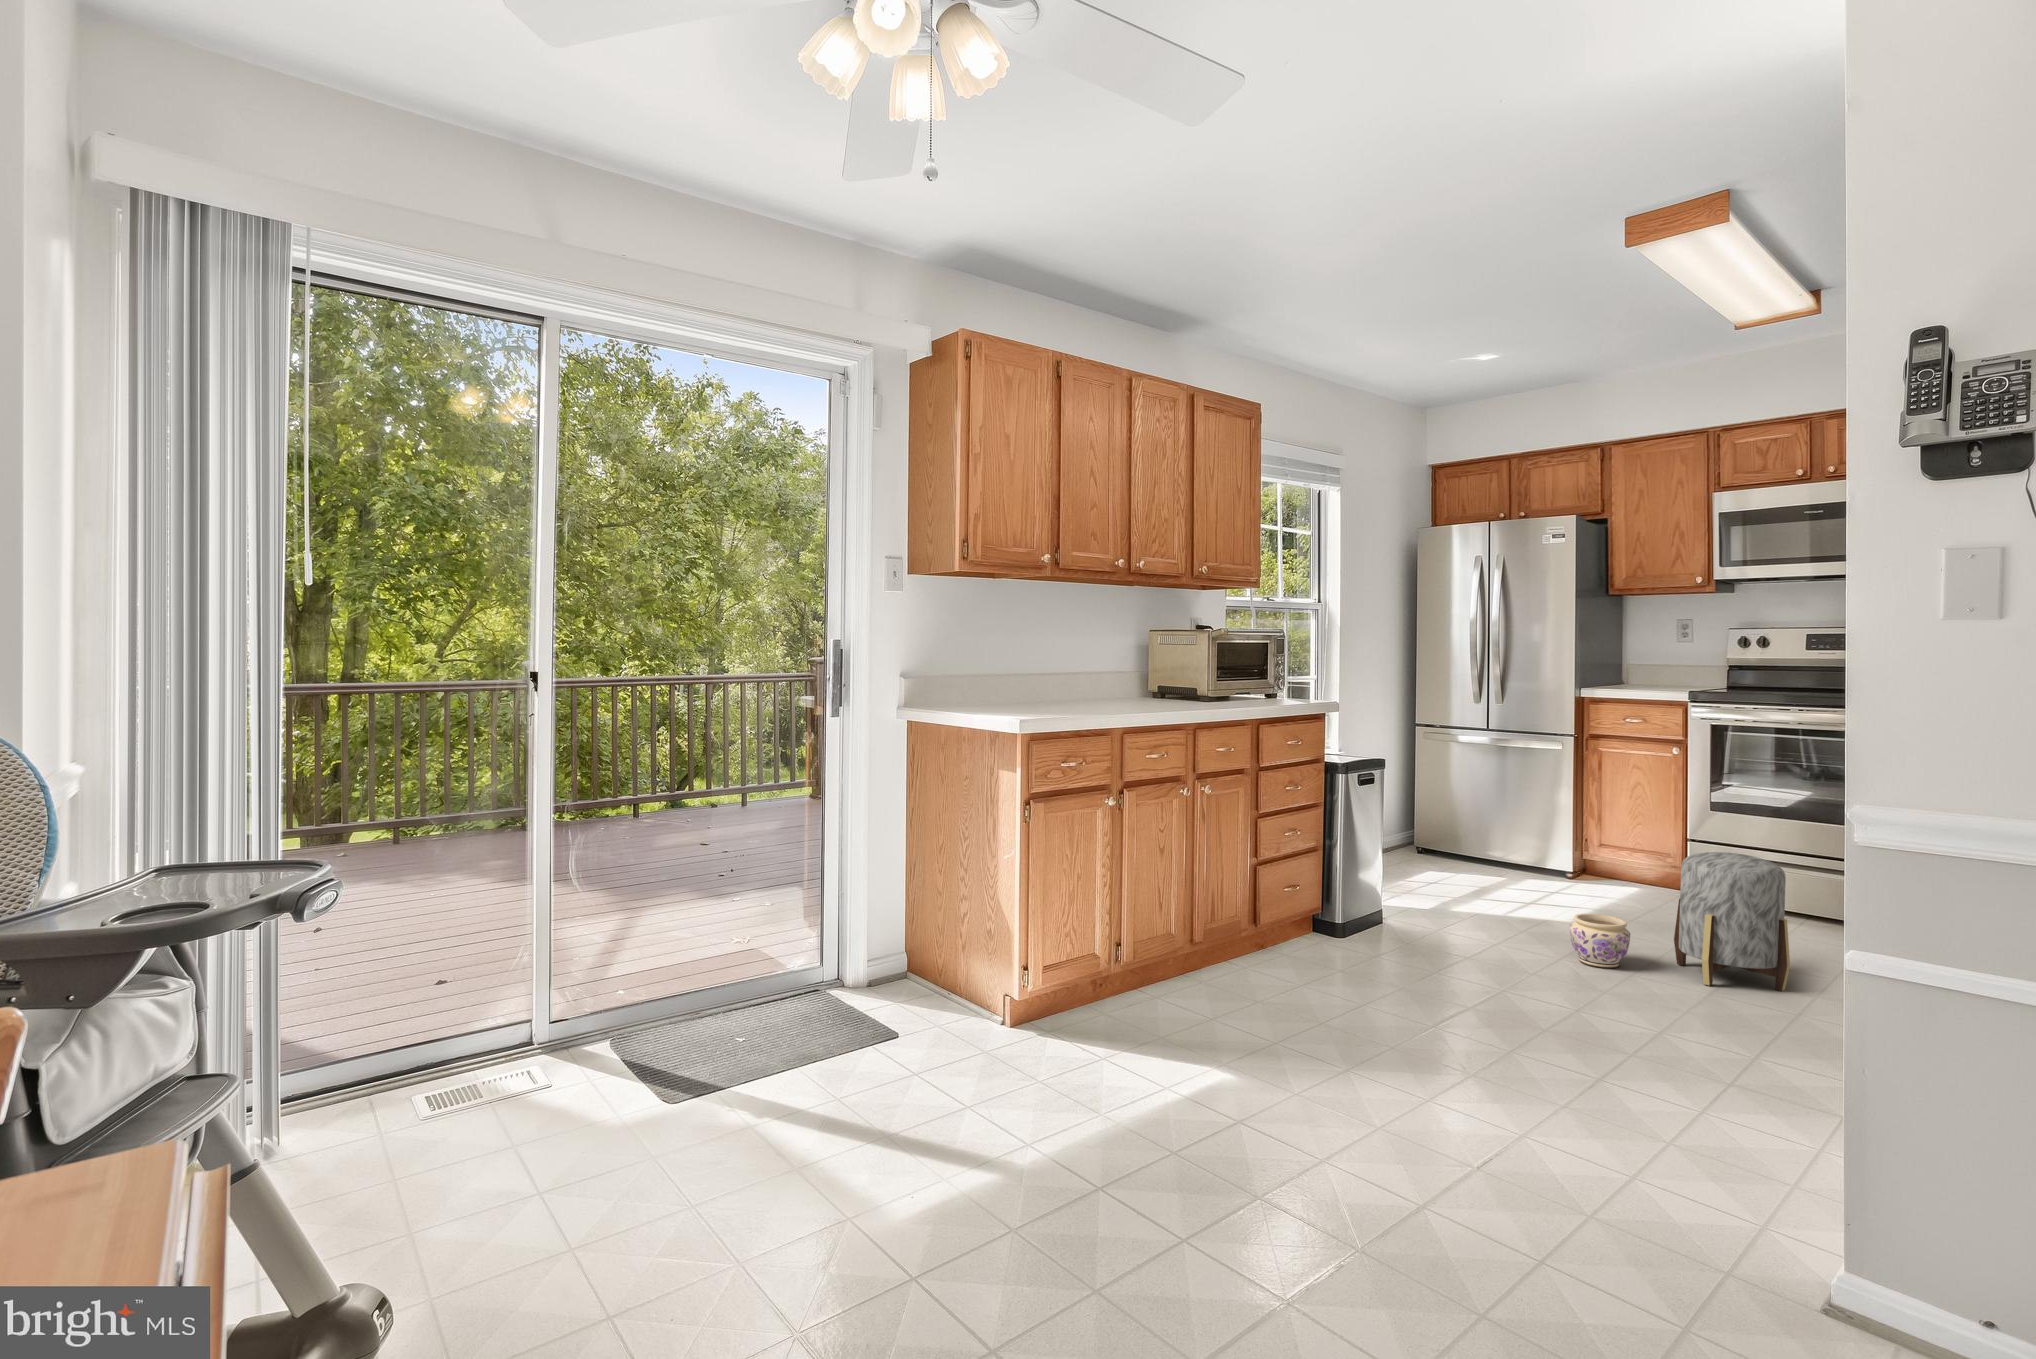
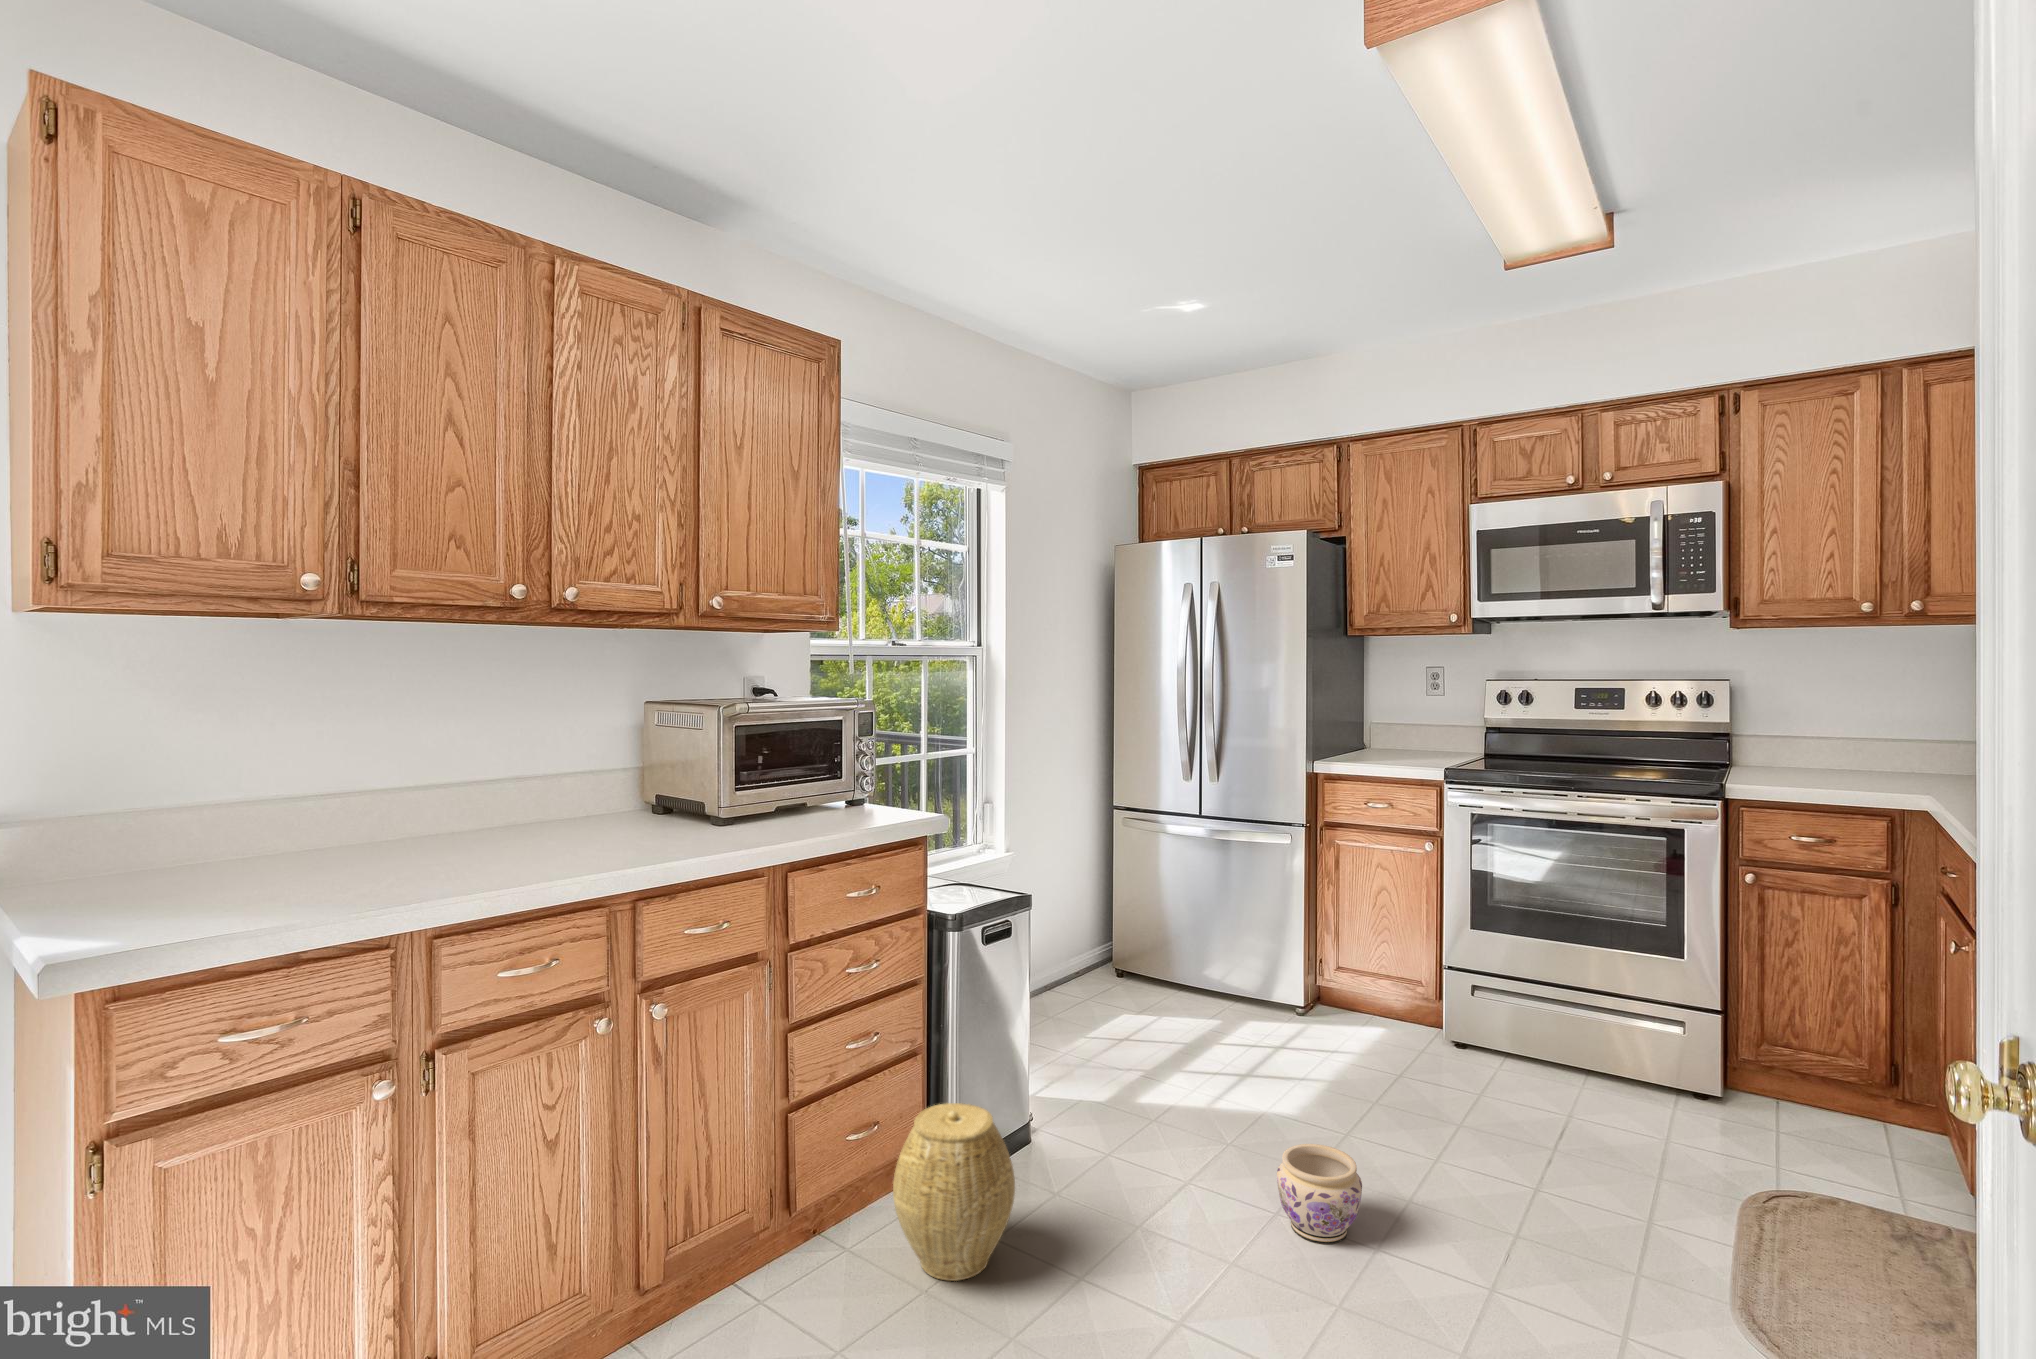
stool: present [1674,852,1790,991] -> none [1424,1048,1588,1283]
woven basket: none [1323,869,1401,965] -> present [893,1103,1015,1281]

